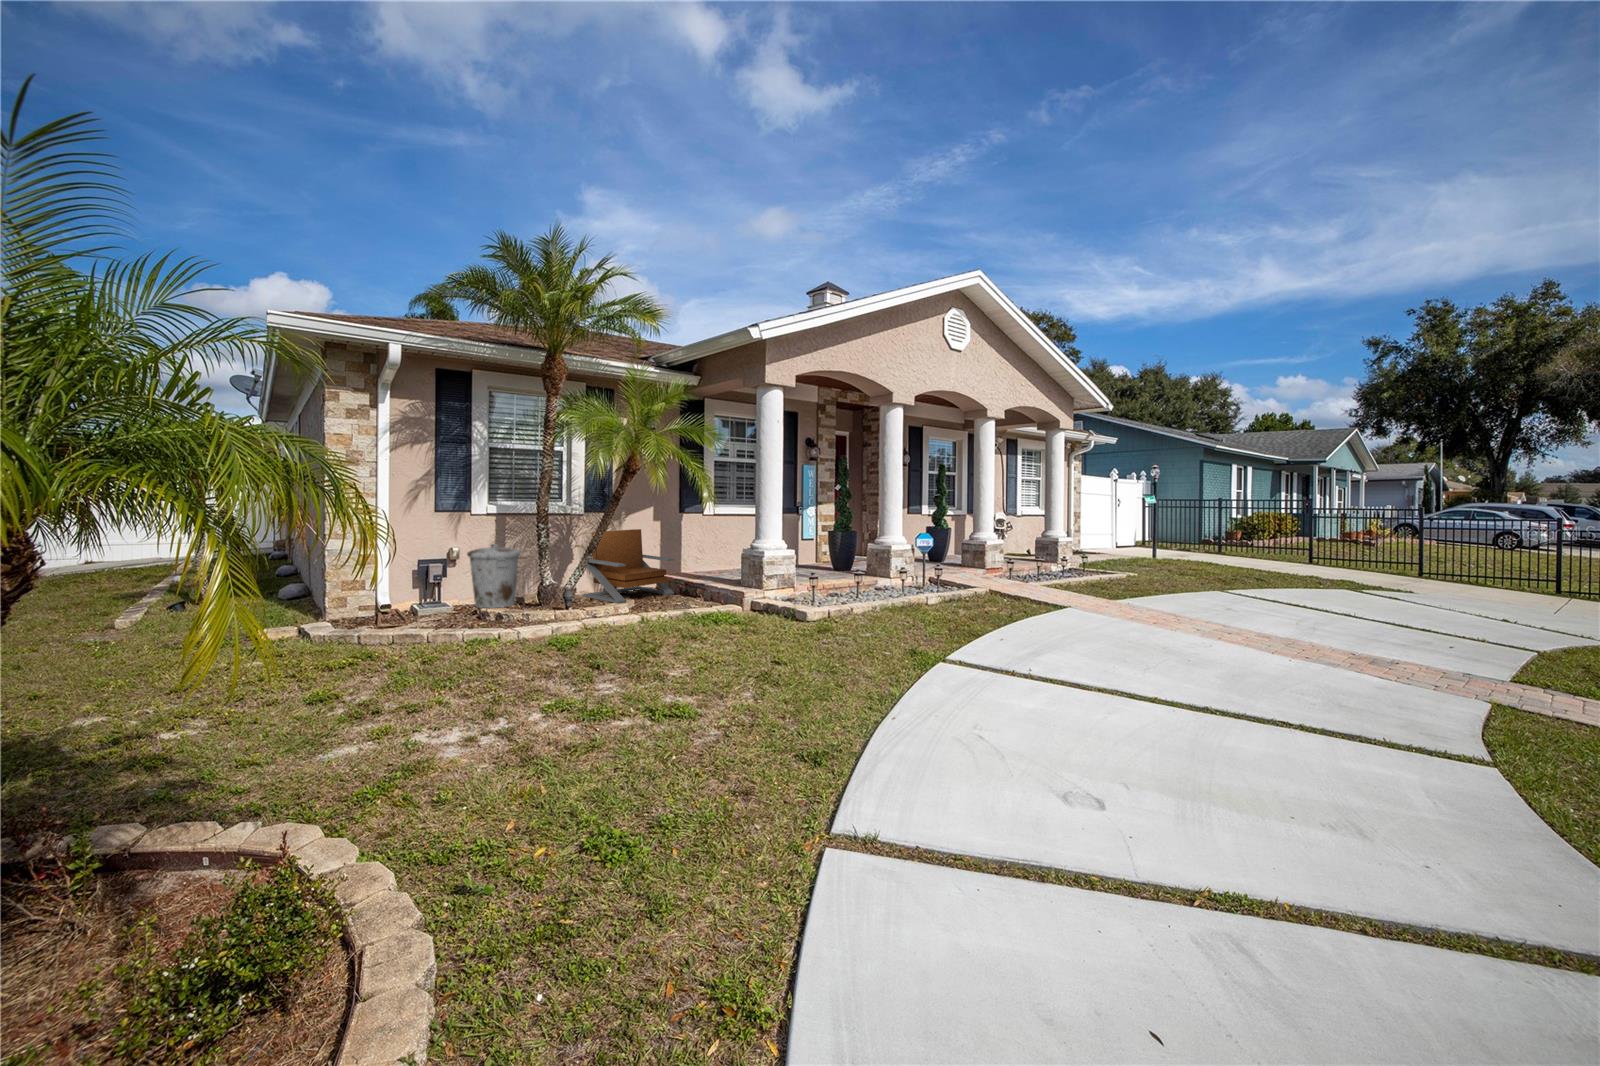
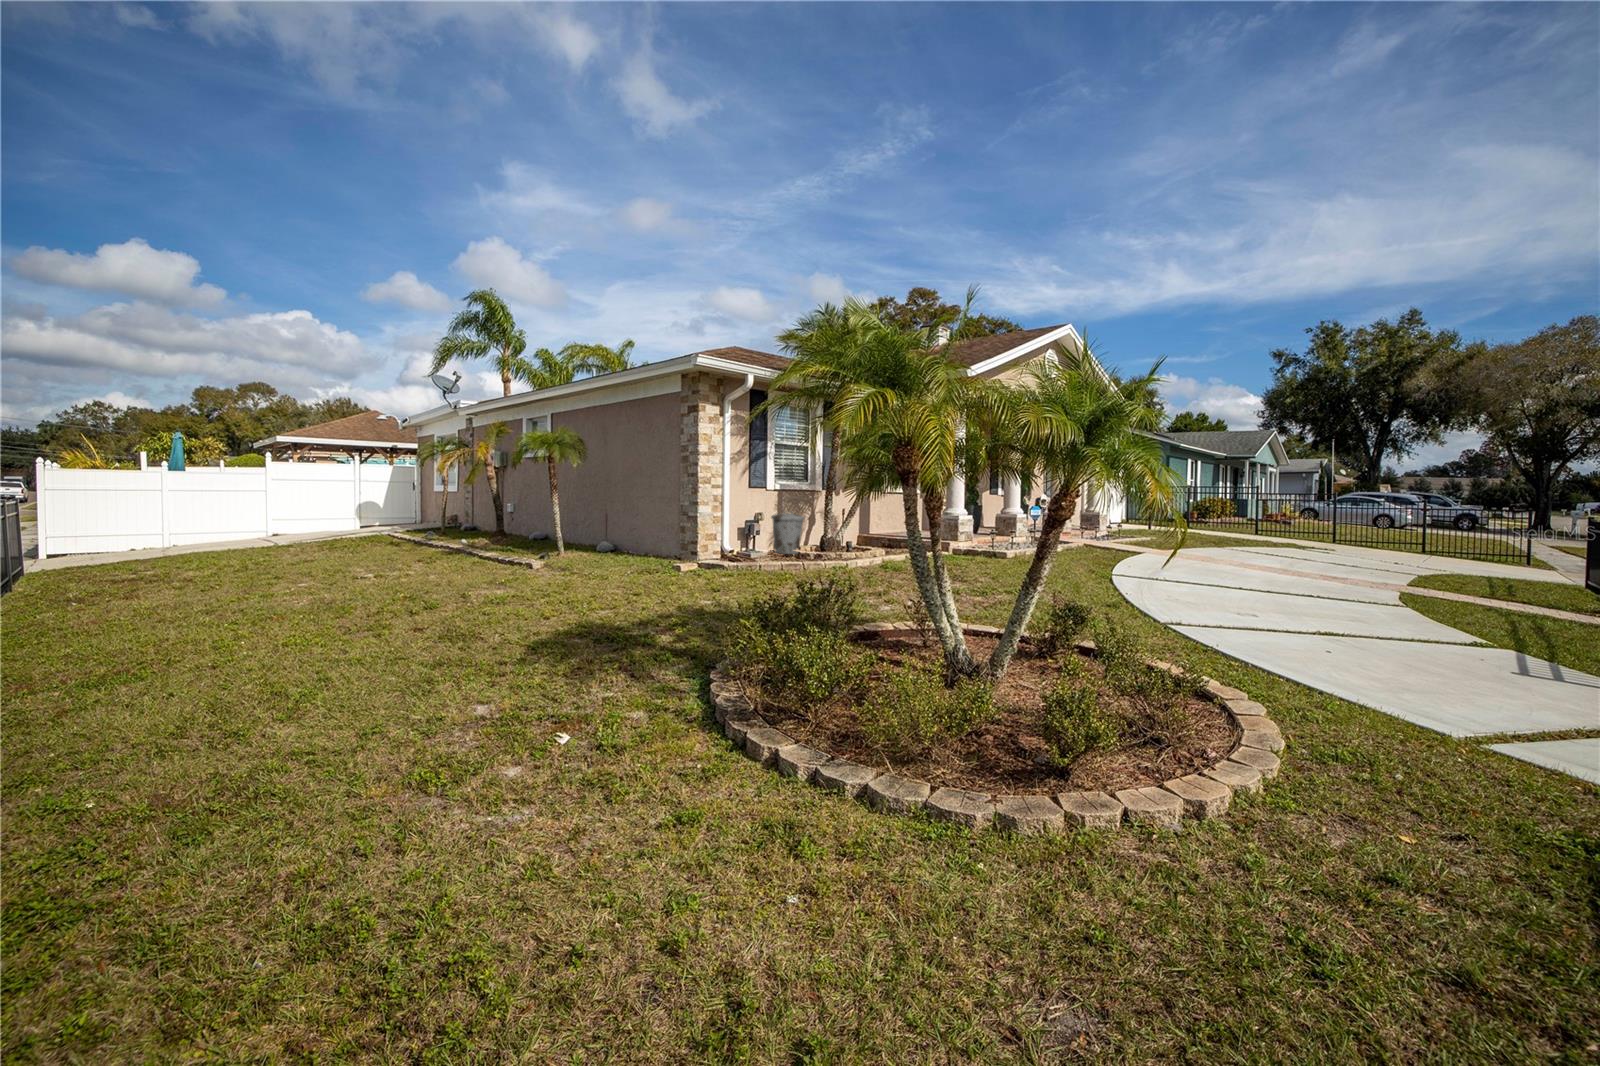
lounge chair: present [581,529,674,603] -> none [826,503,883,552]

